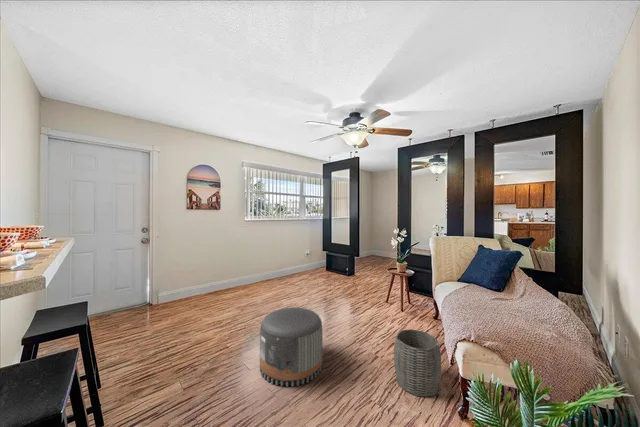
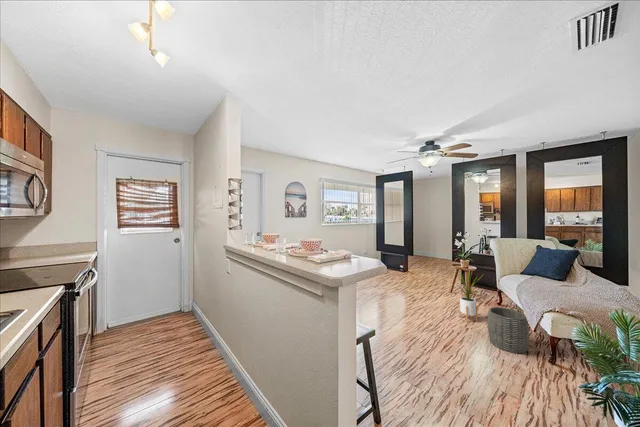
house plant: none [367,272,406,346] -> present [459,270,479,322]
pouf: present [260,308,323,386] -> none [382,291,431,344]

